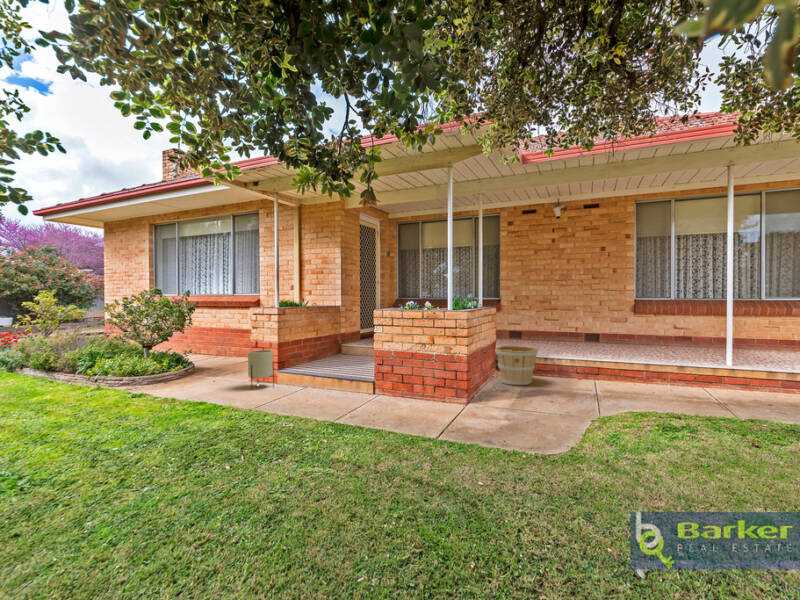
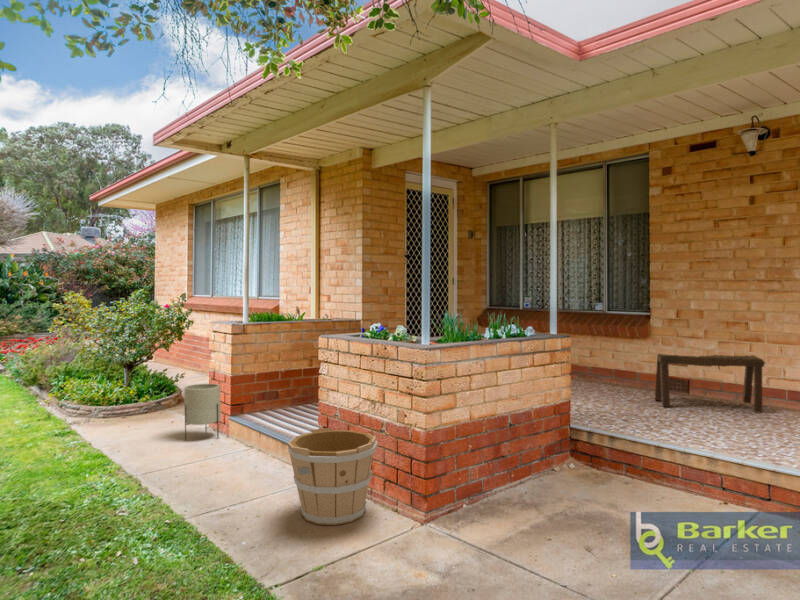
bench: none [512,318,565,347] -> present [655,354,764,412]
wooden bucket: present [495,346,538,385] -> present [288,428,377,525]

